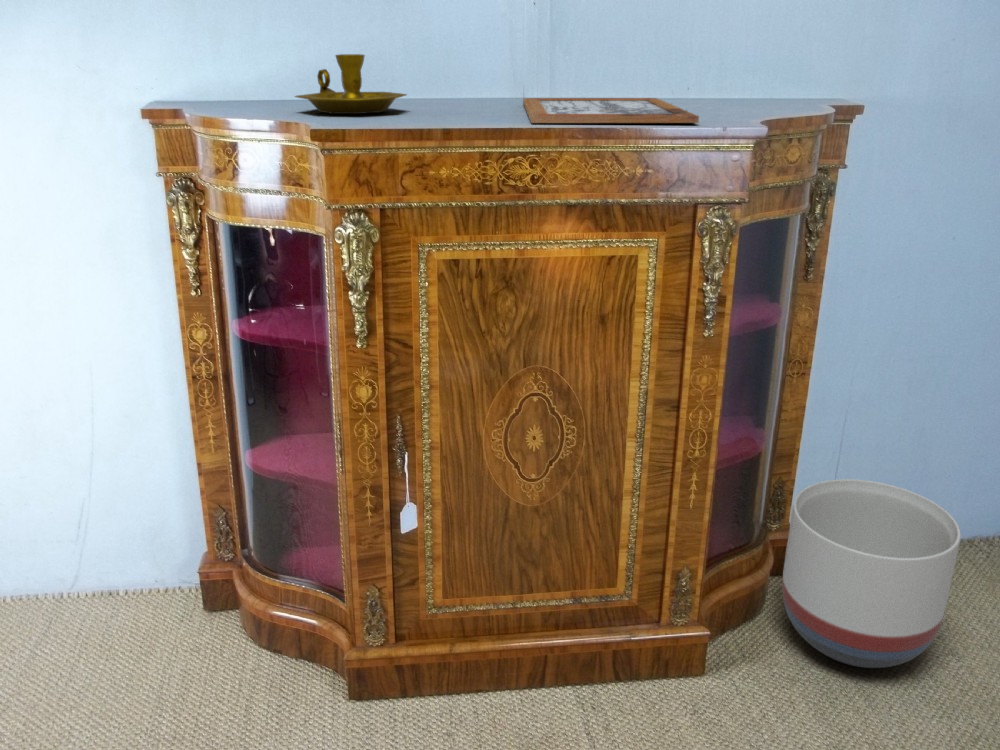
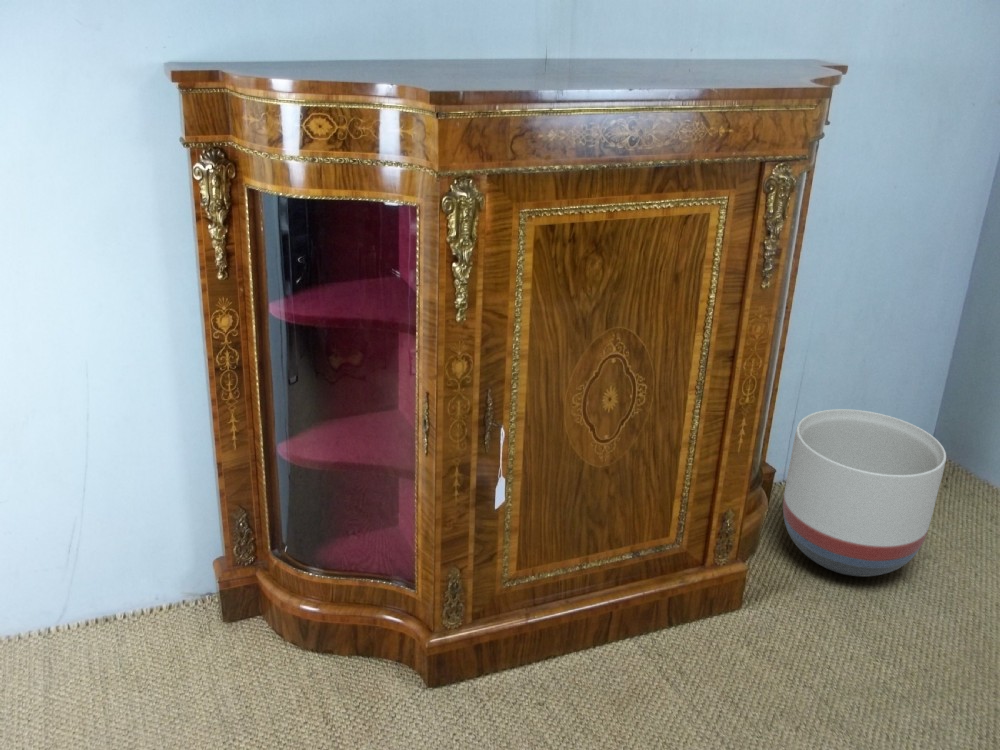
candlestick: present [295,54,406,114] -> none [353,8,468,74]
picture frame: present [523,98,699,123] -> none [550,55,776,84]

